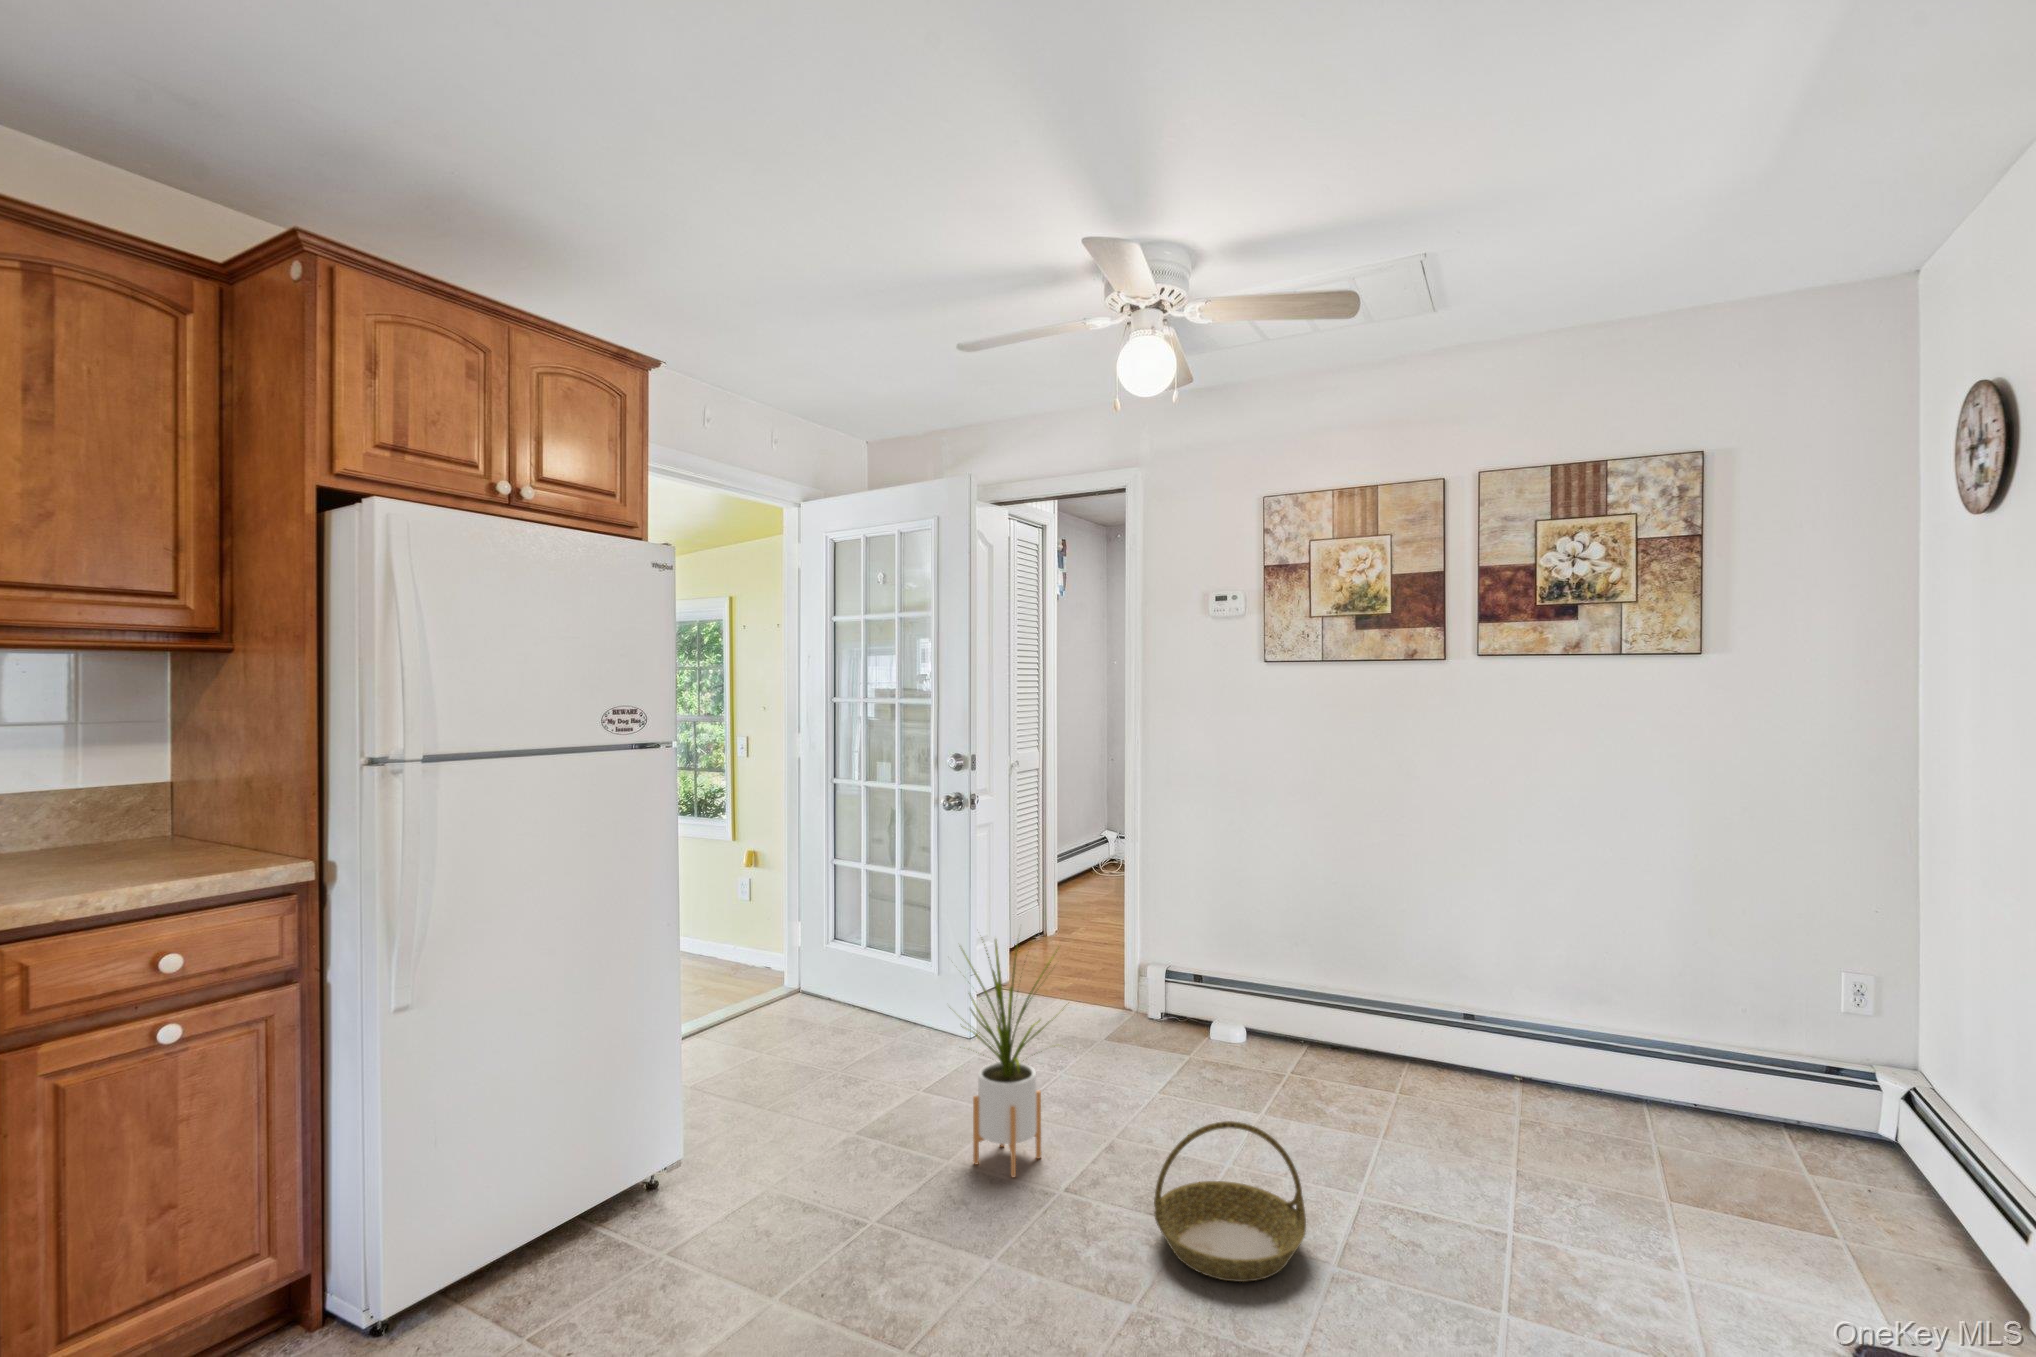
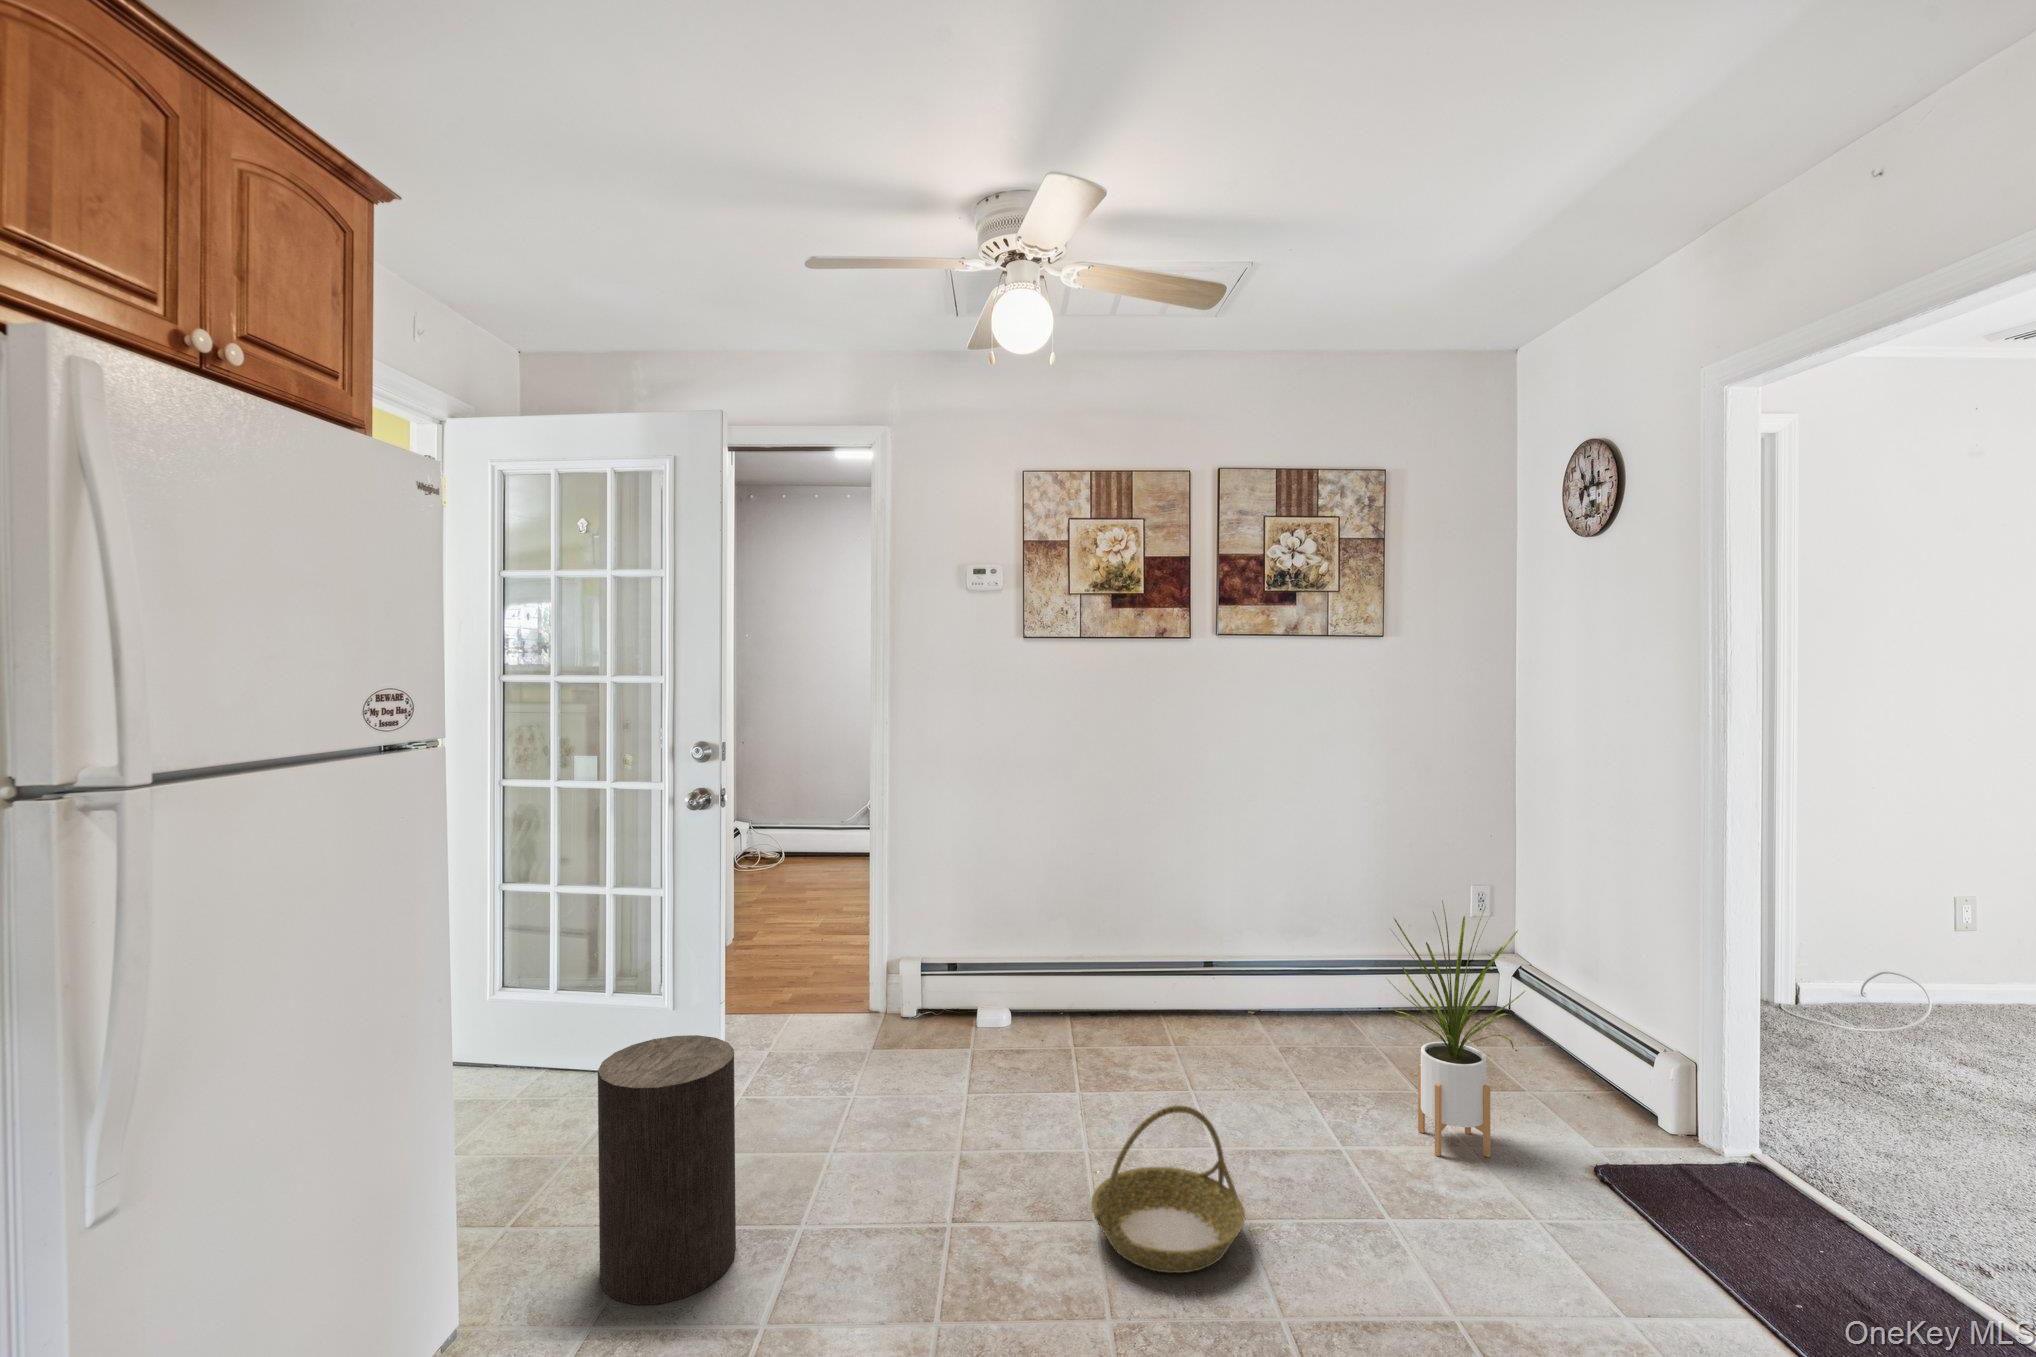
house plant: present [963,939,1057,1178] -> present [1389,901,1525,1158]
stool: none [794,979,894,1176] -> present [598,1035,736,1304]

